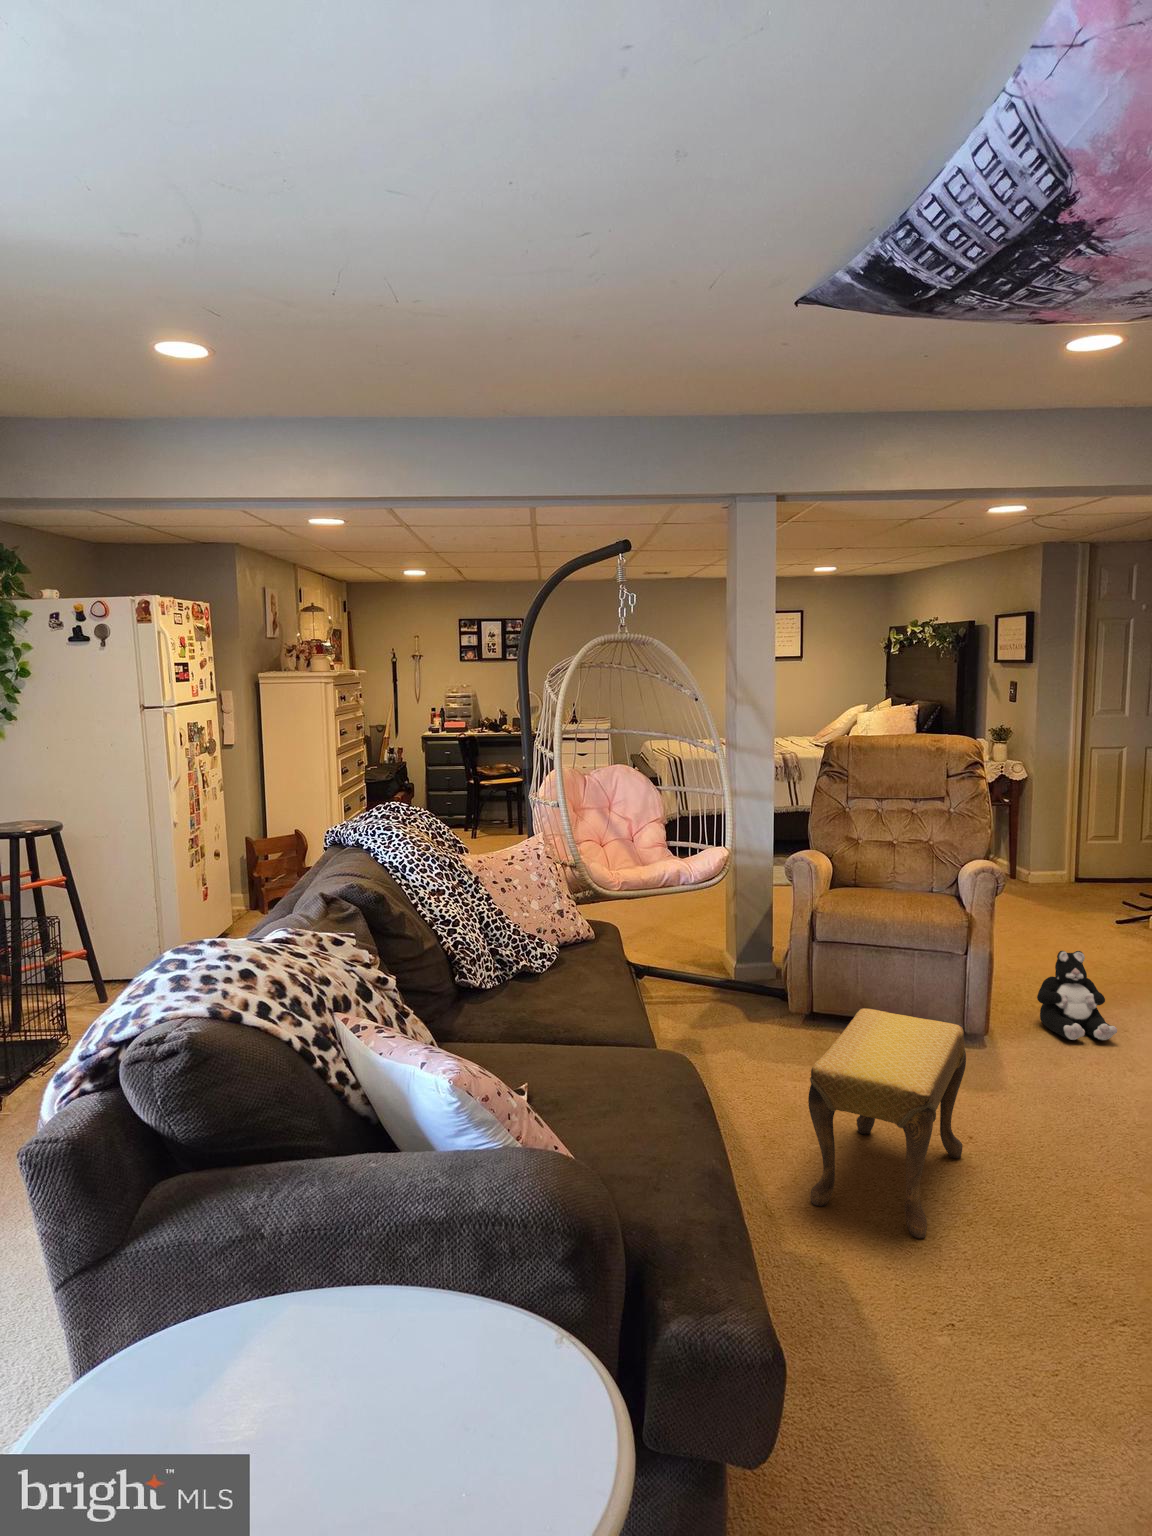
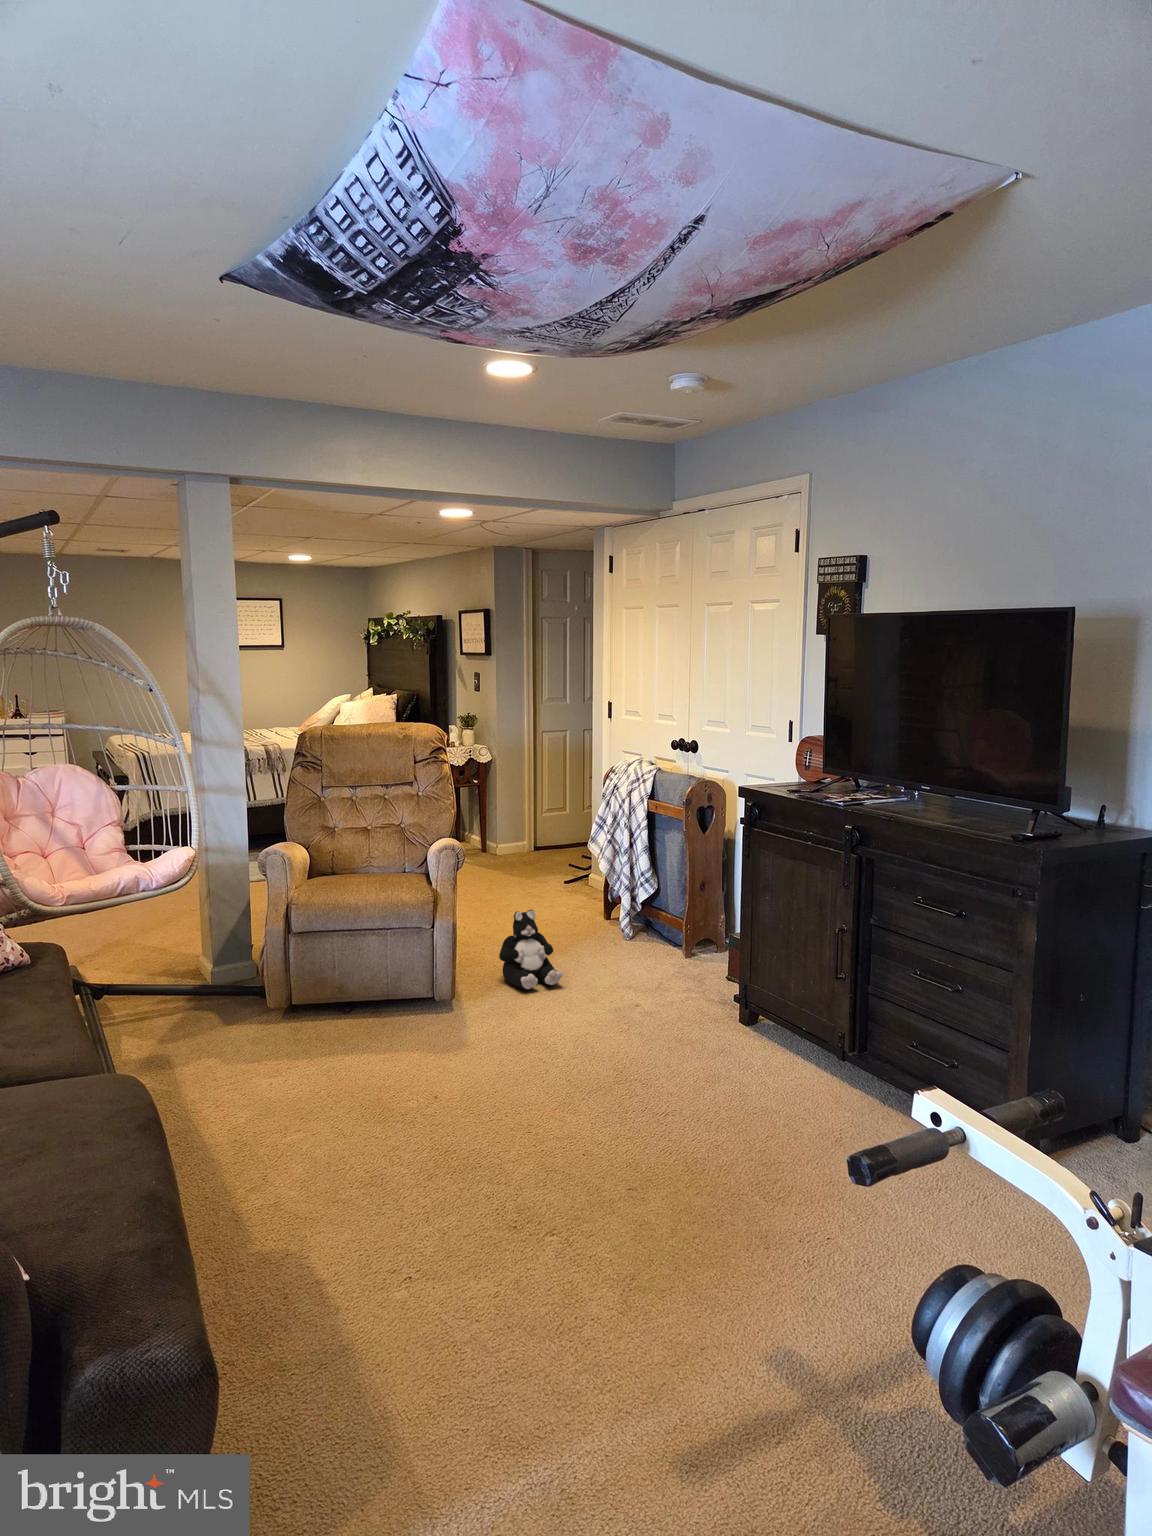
footstool: present [808,1008,966,1238] -> none [277,989,431,1196]

